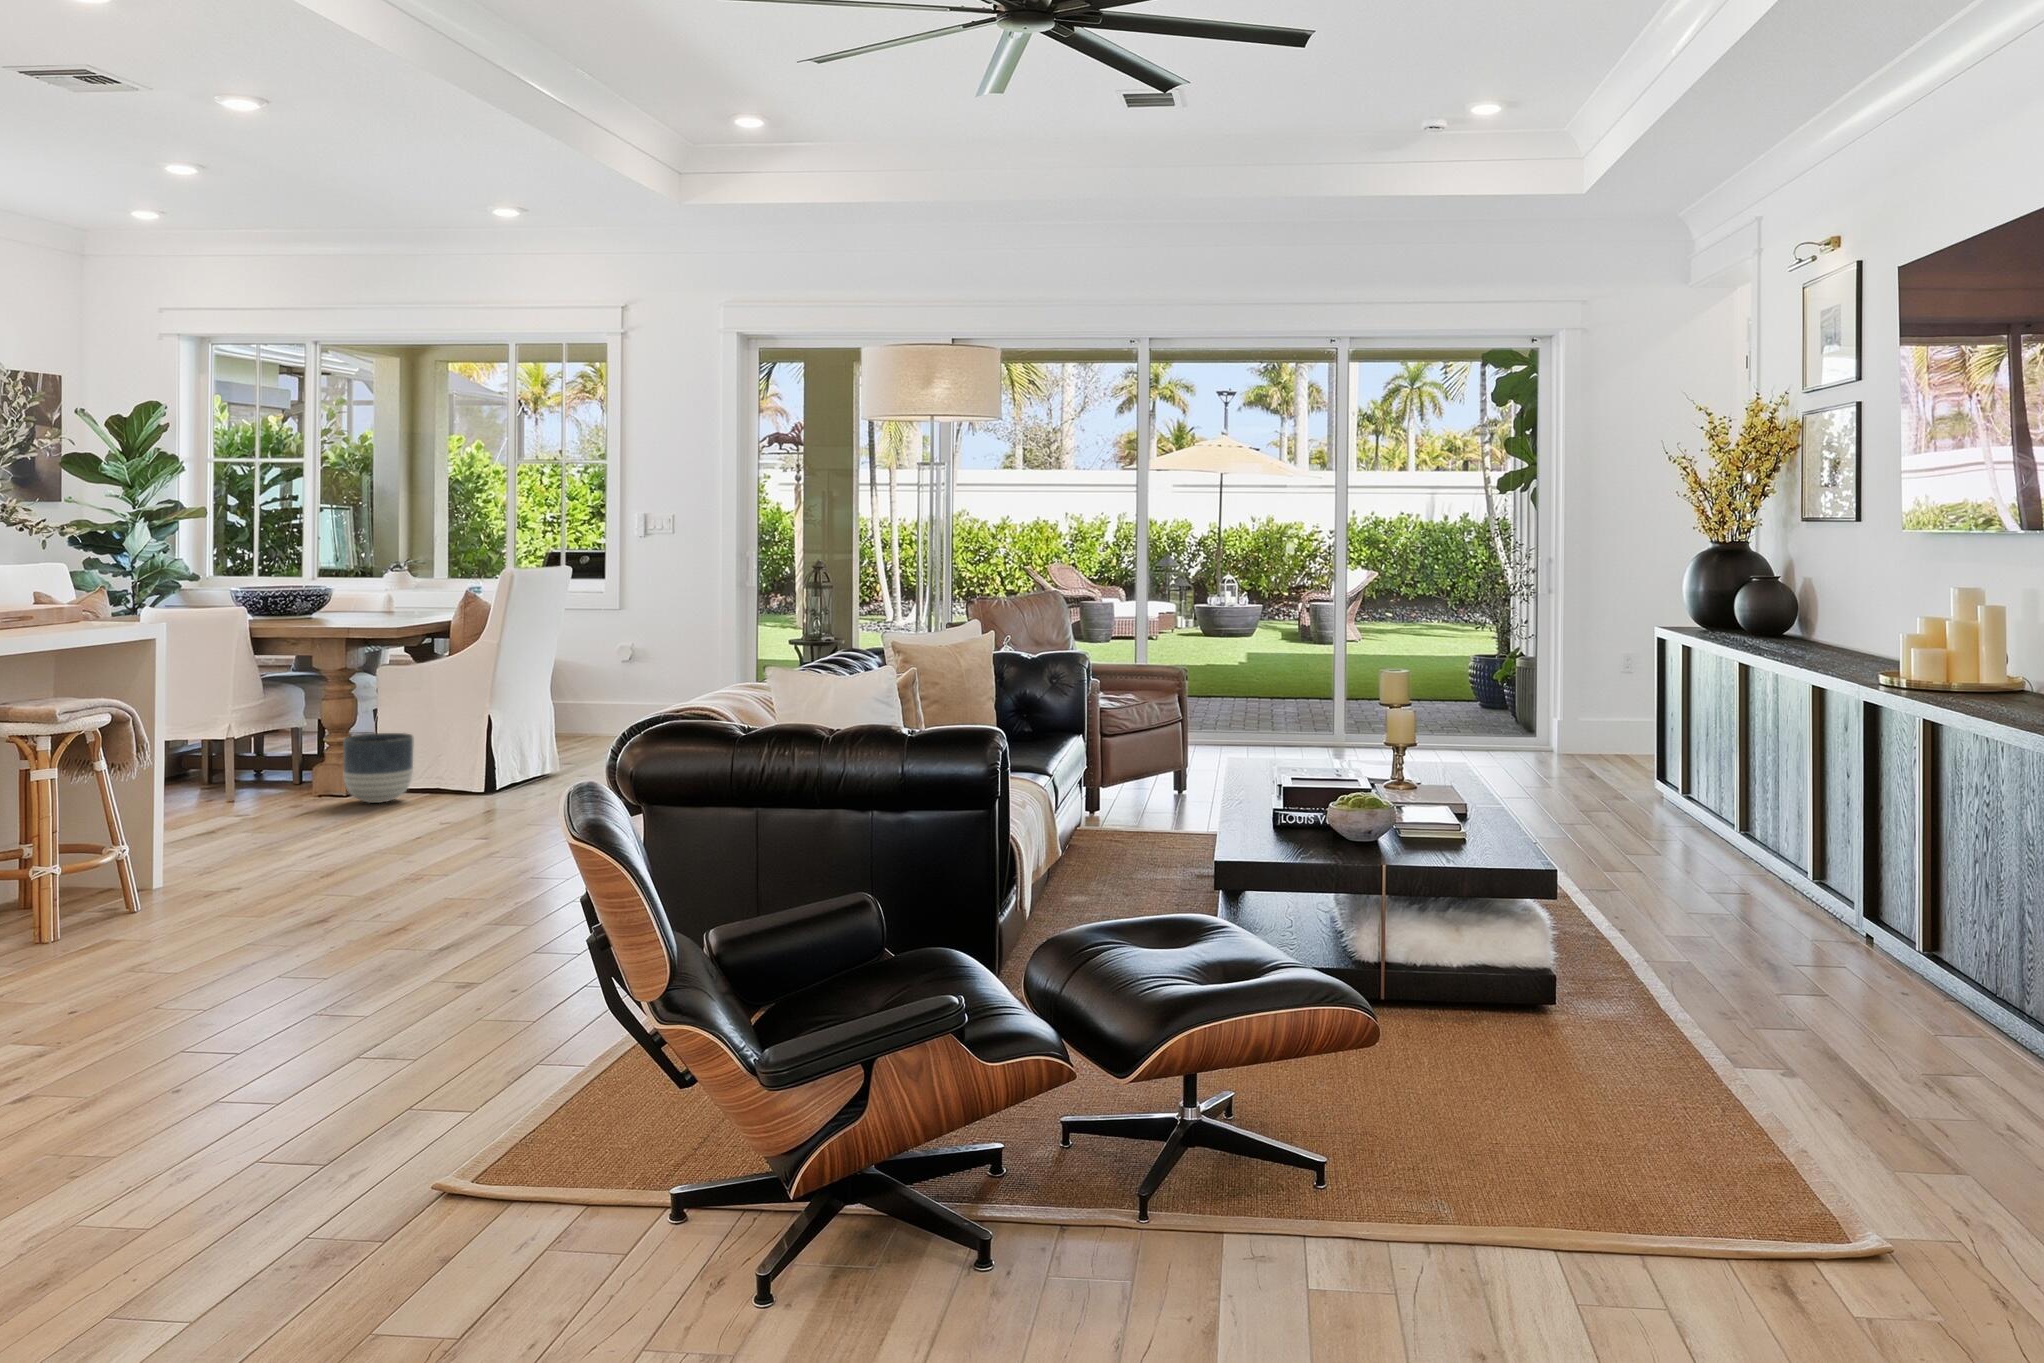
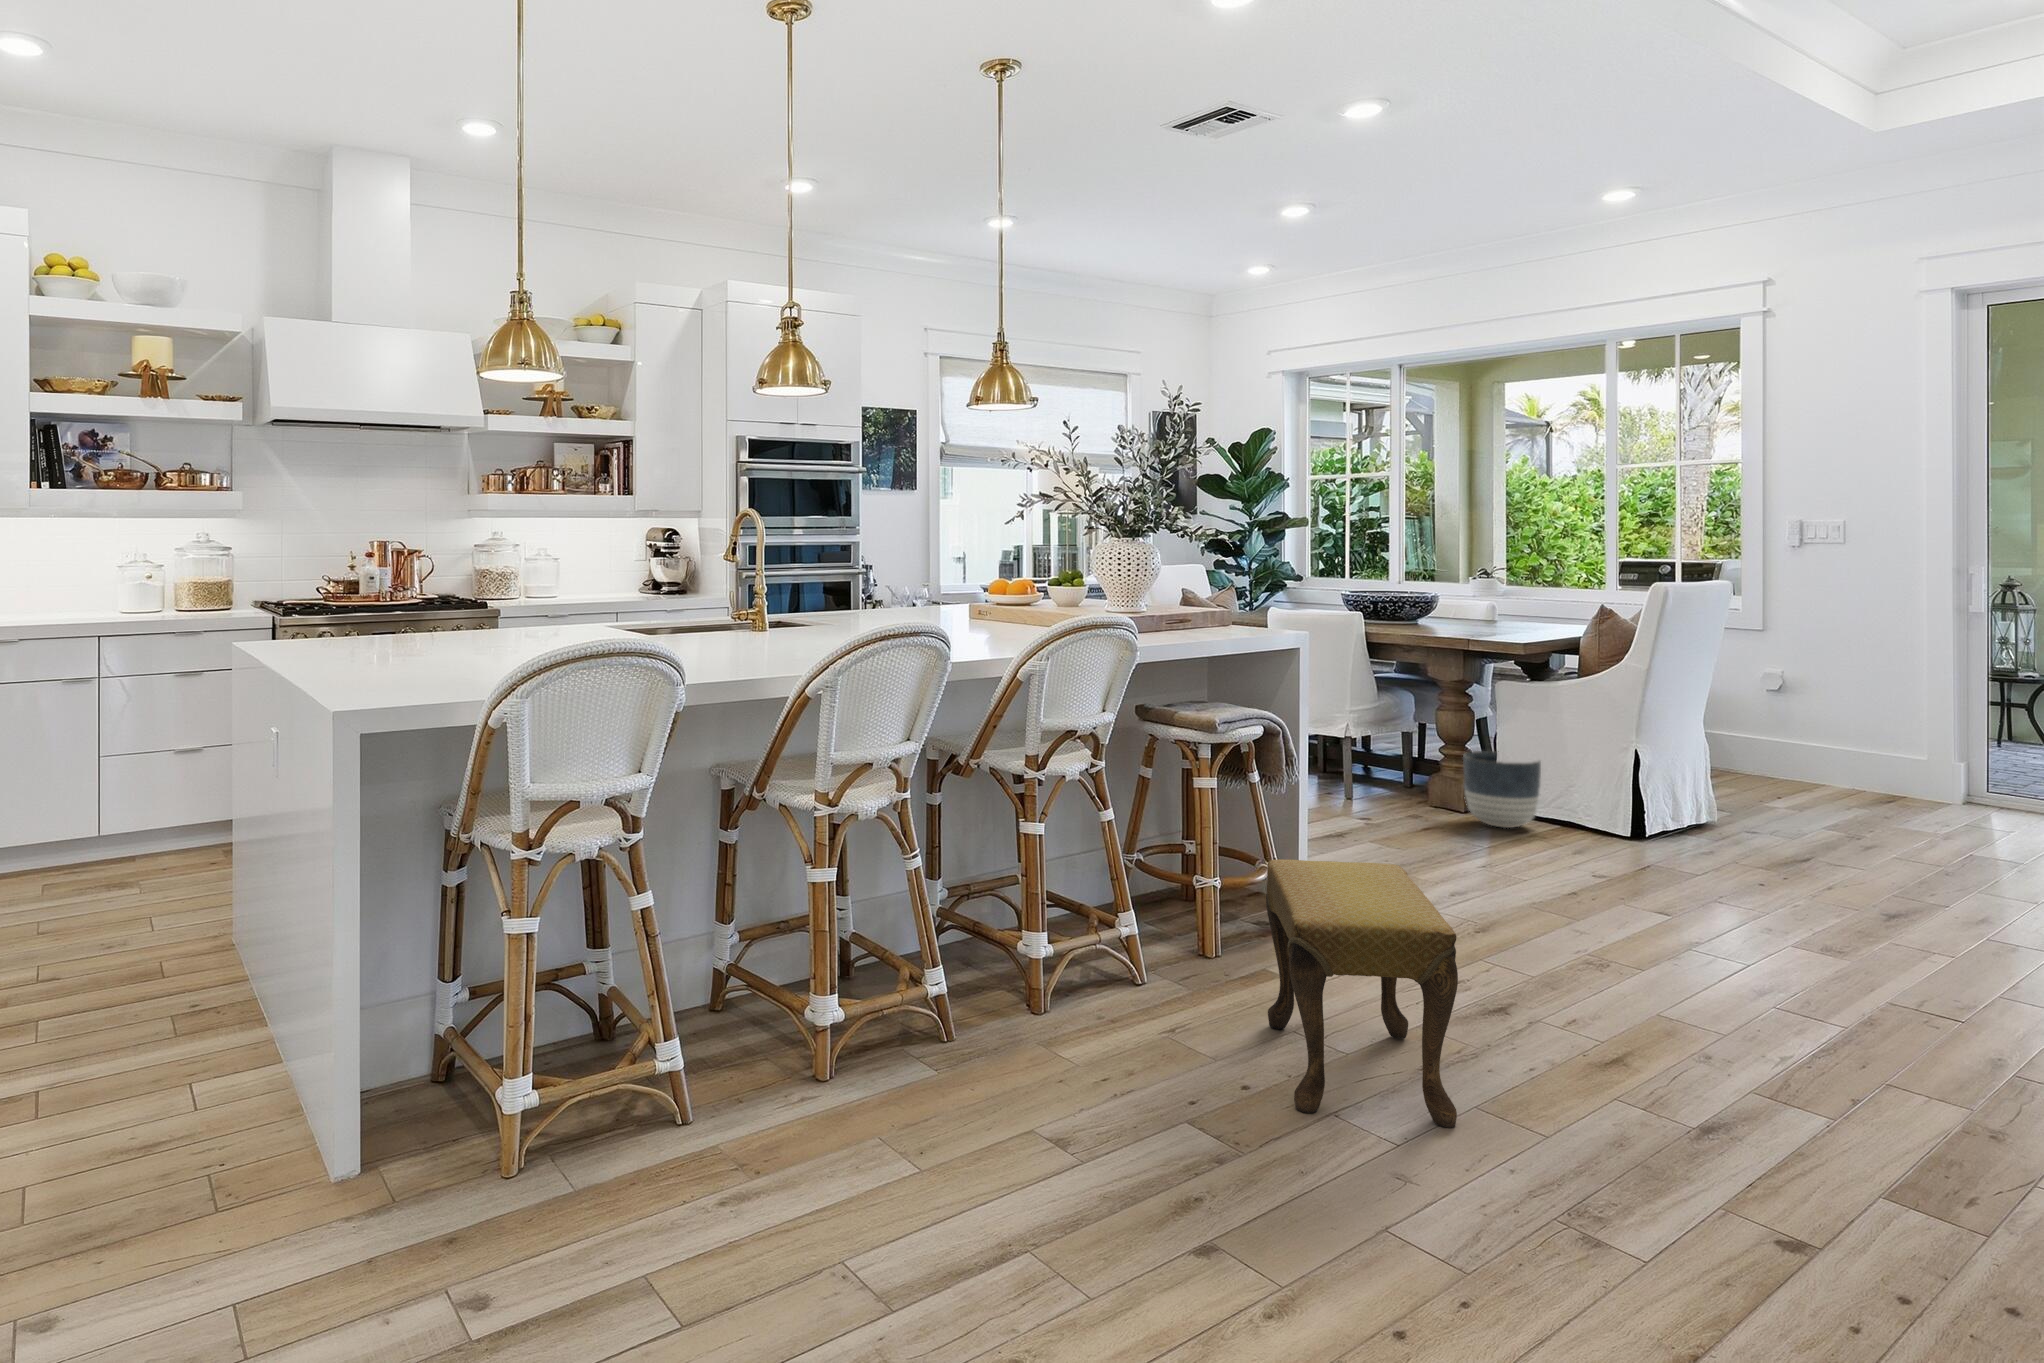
footstool: none [100,811,258,1018] -> present [1266,859,1458,1128]

